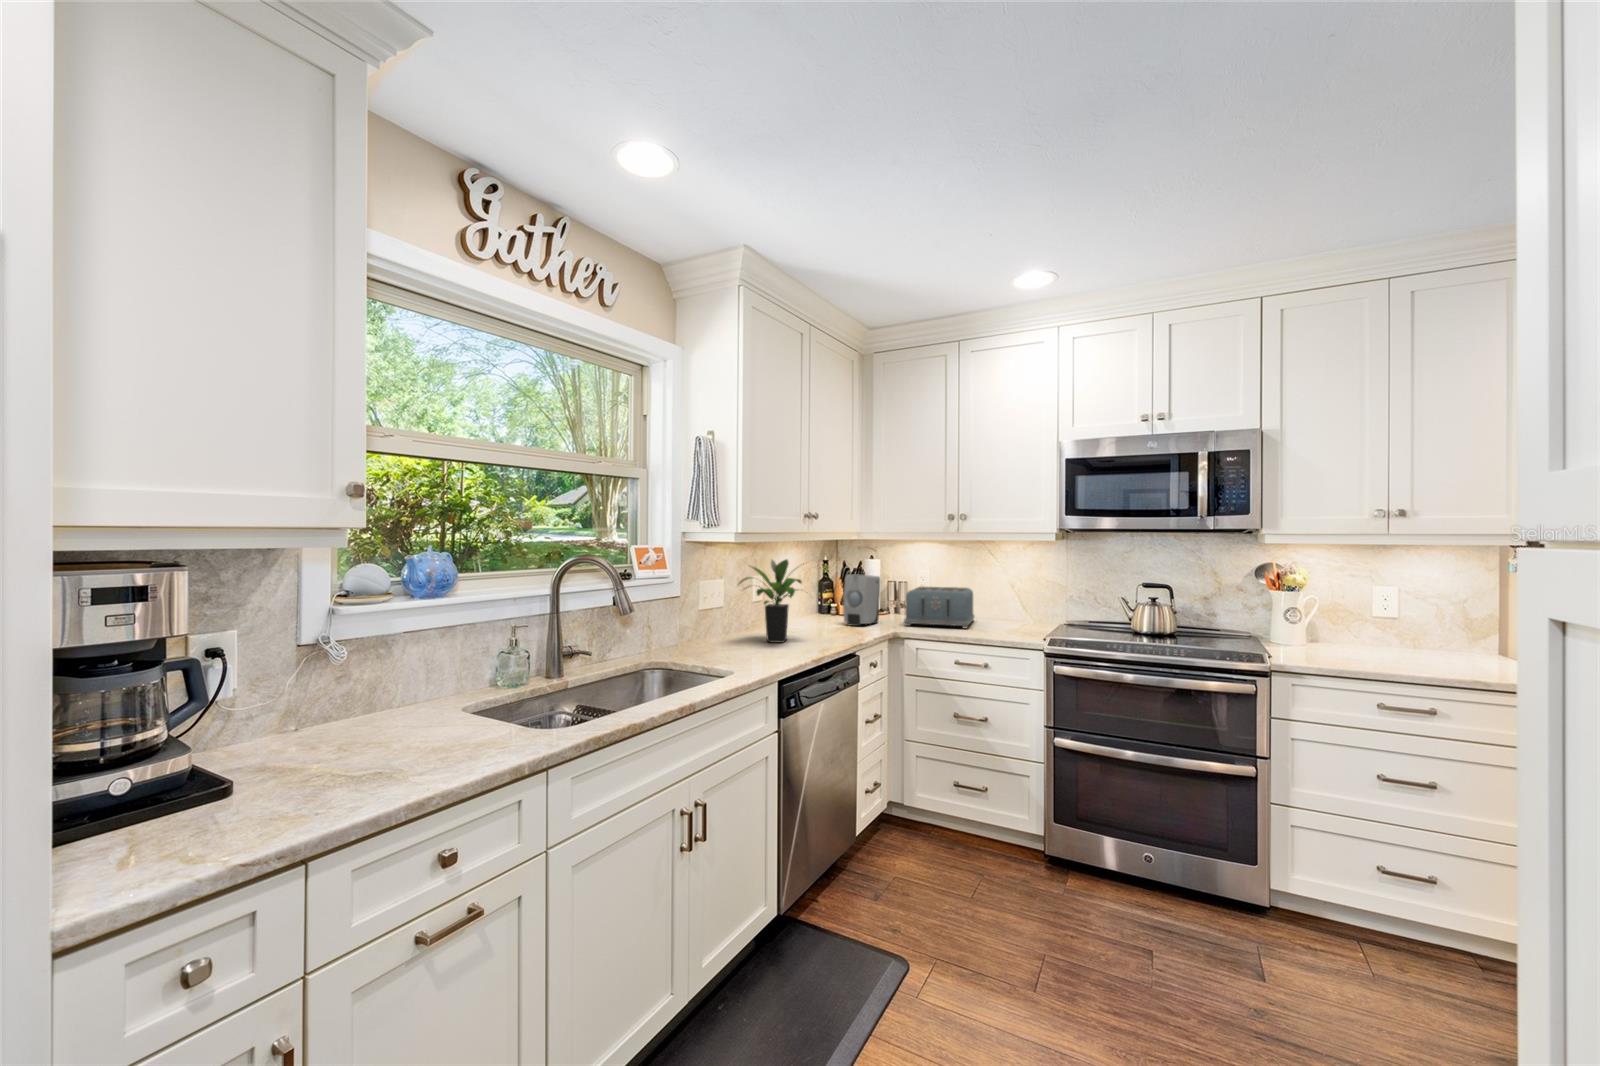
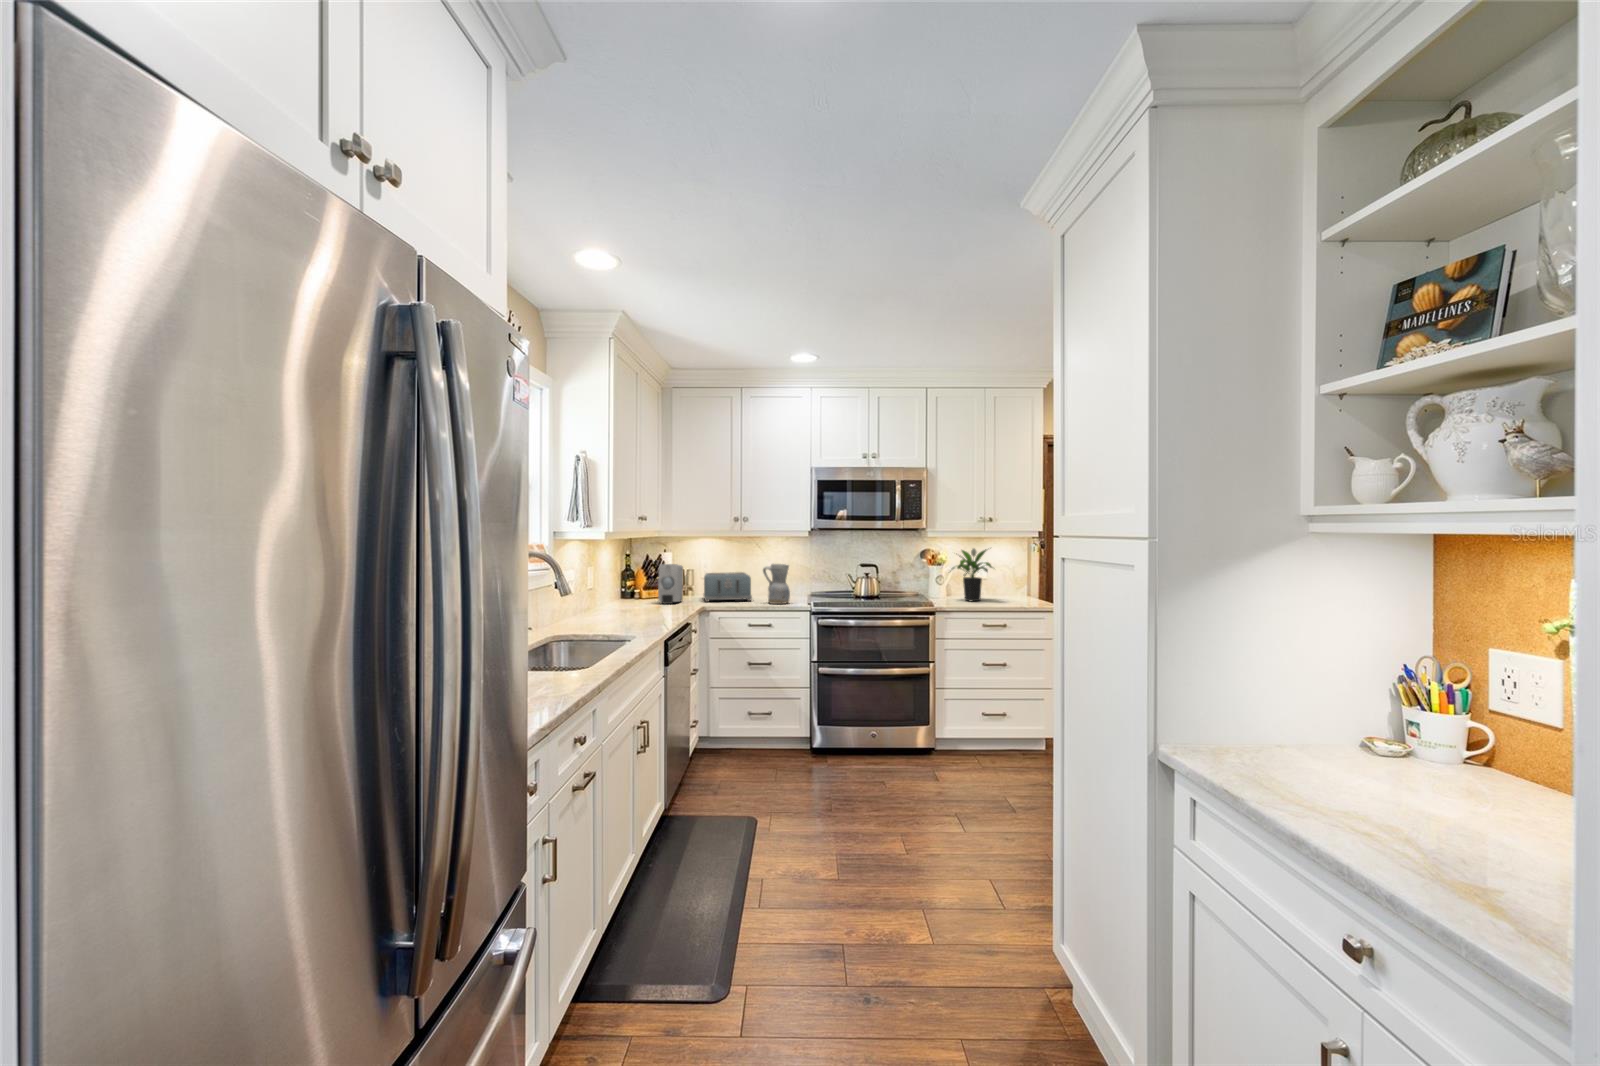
potted plant: present [739,559,802,643] -> present [952,548,992,601]
ceramic pitcher: none [979,579,1018,637] -> present [763,564,790,604]

